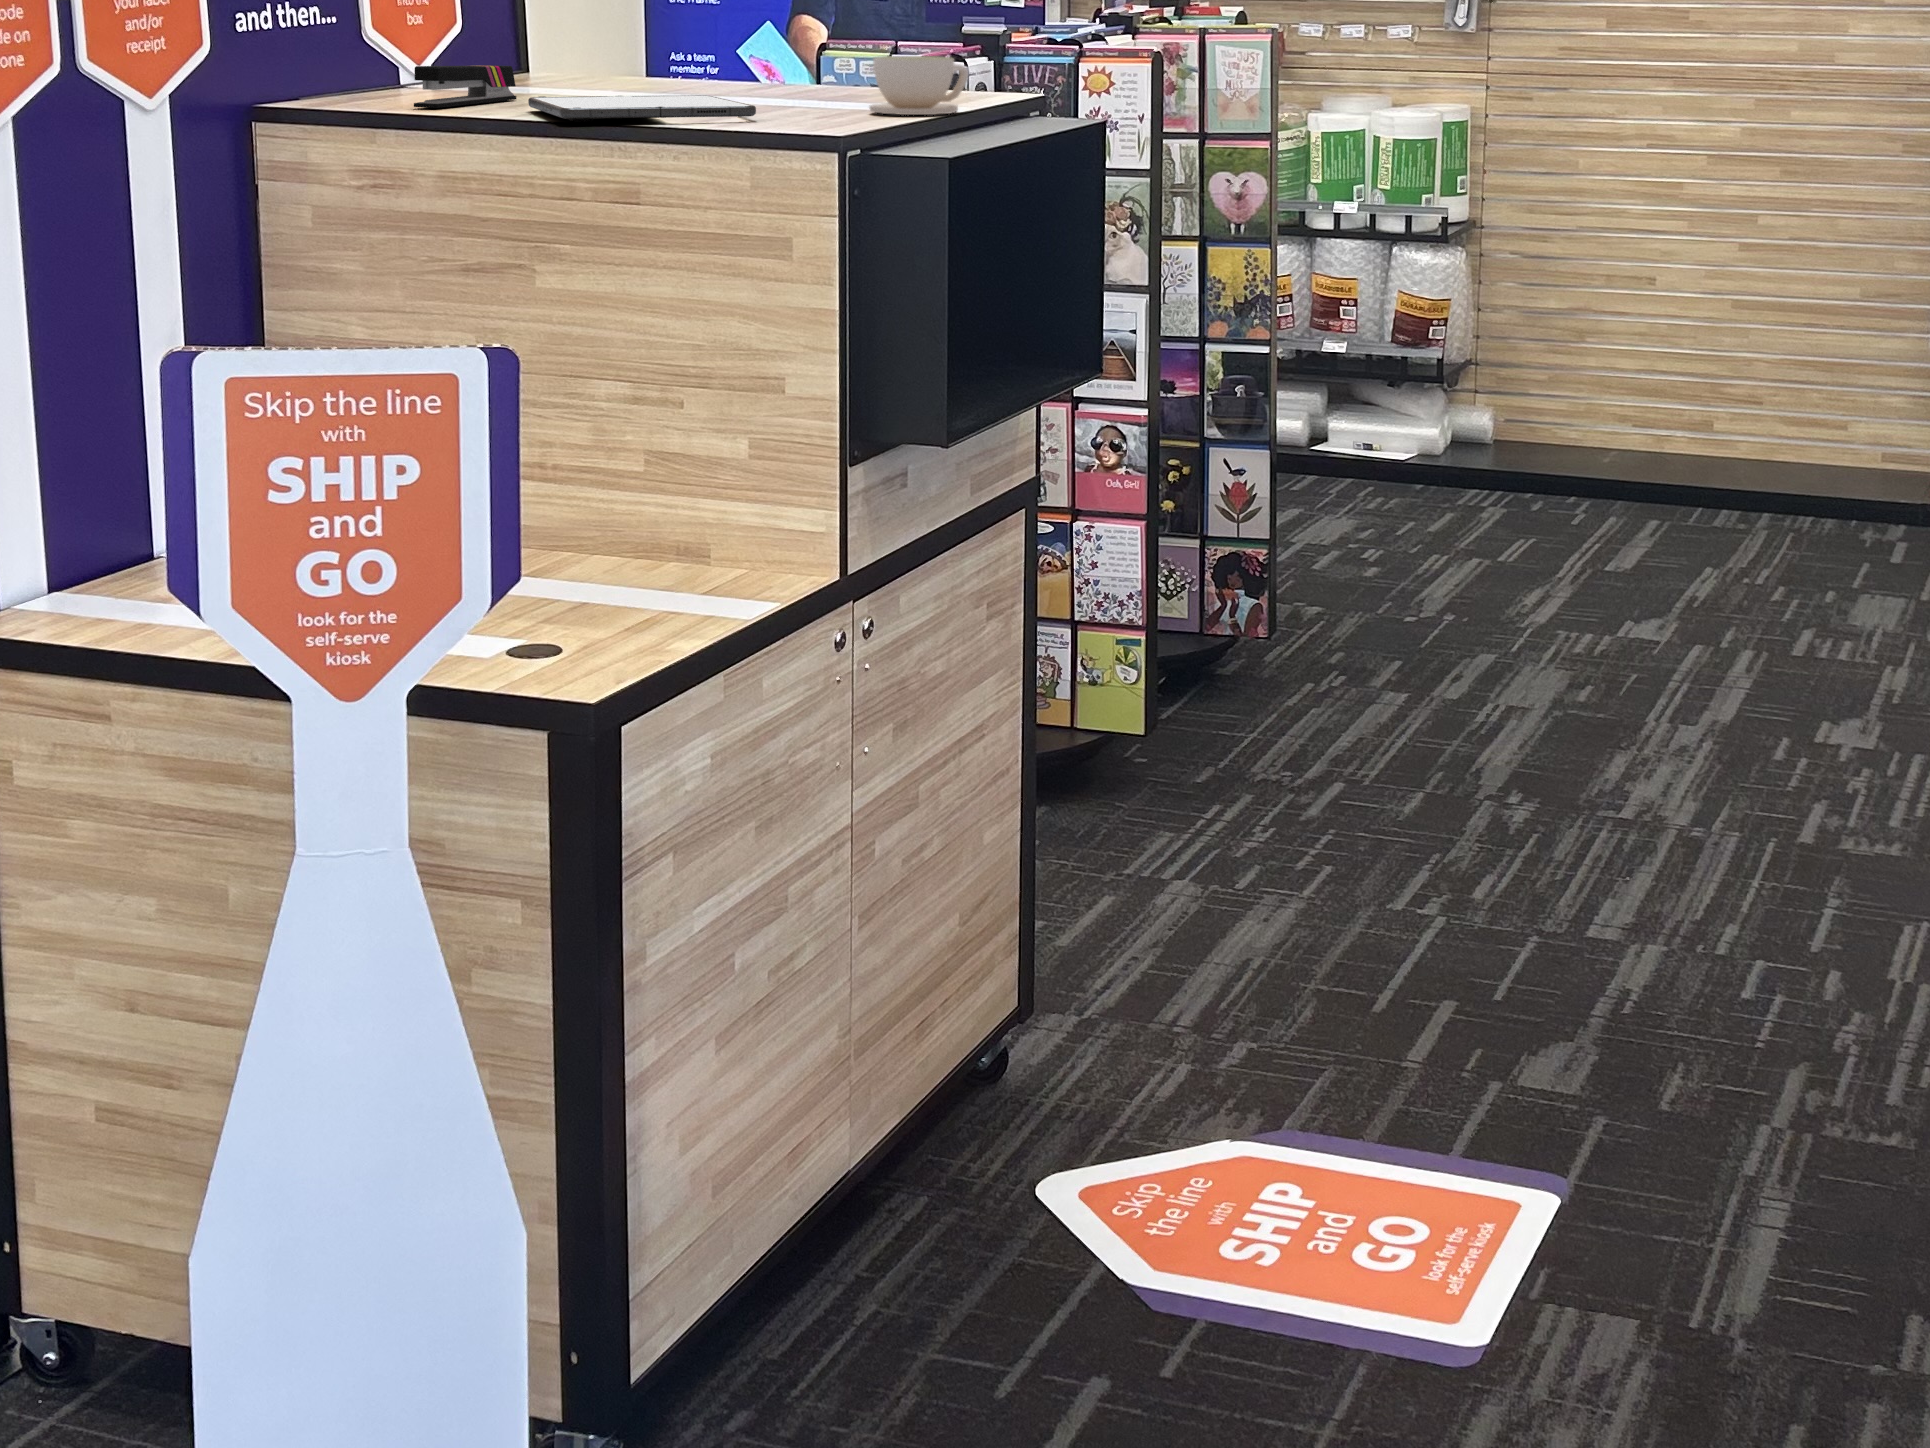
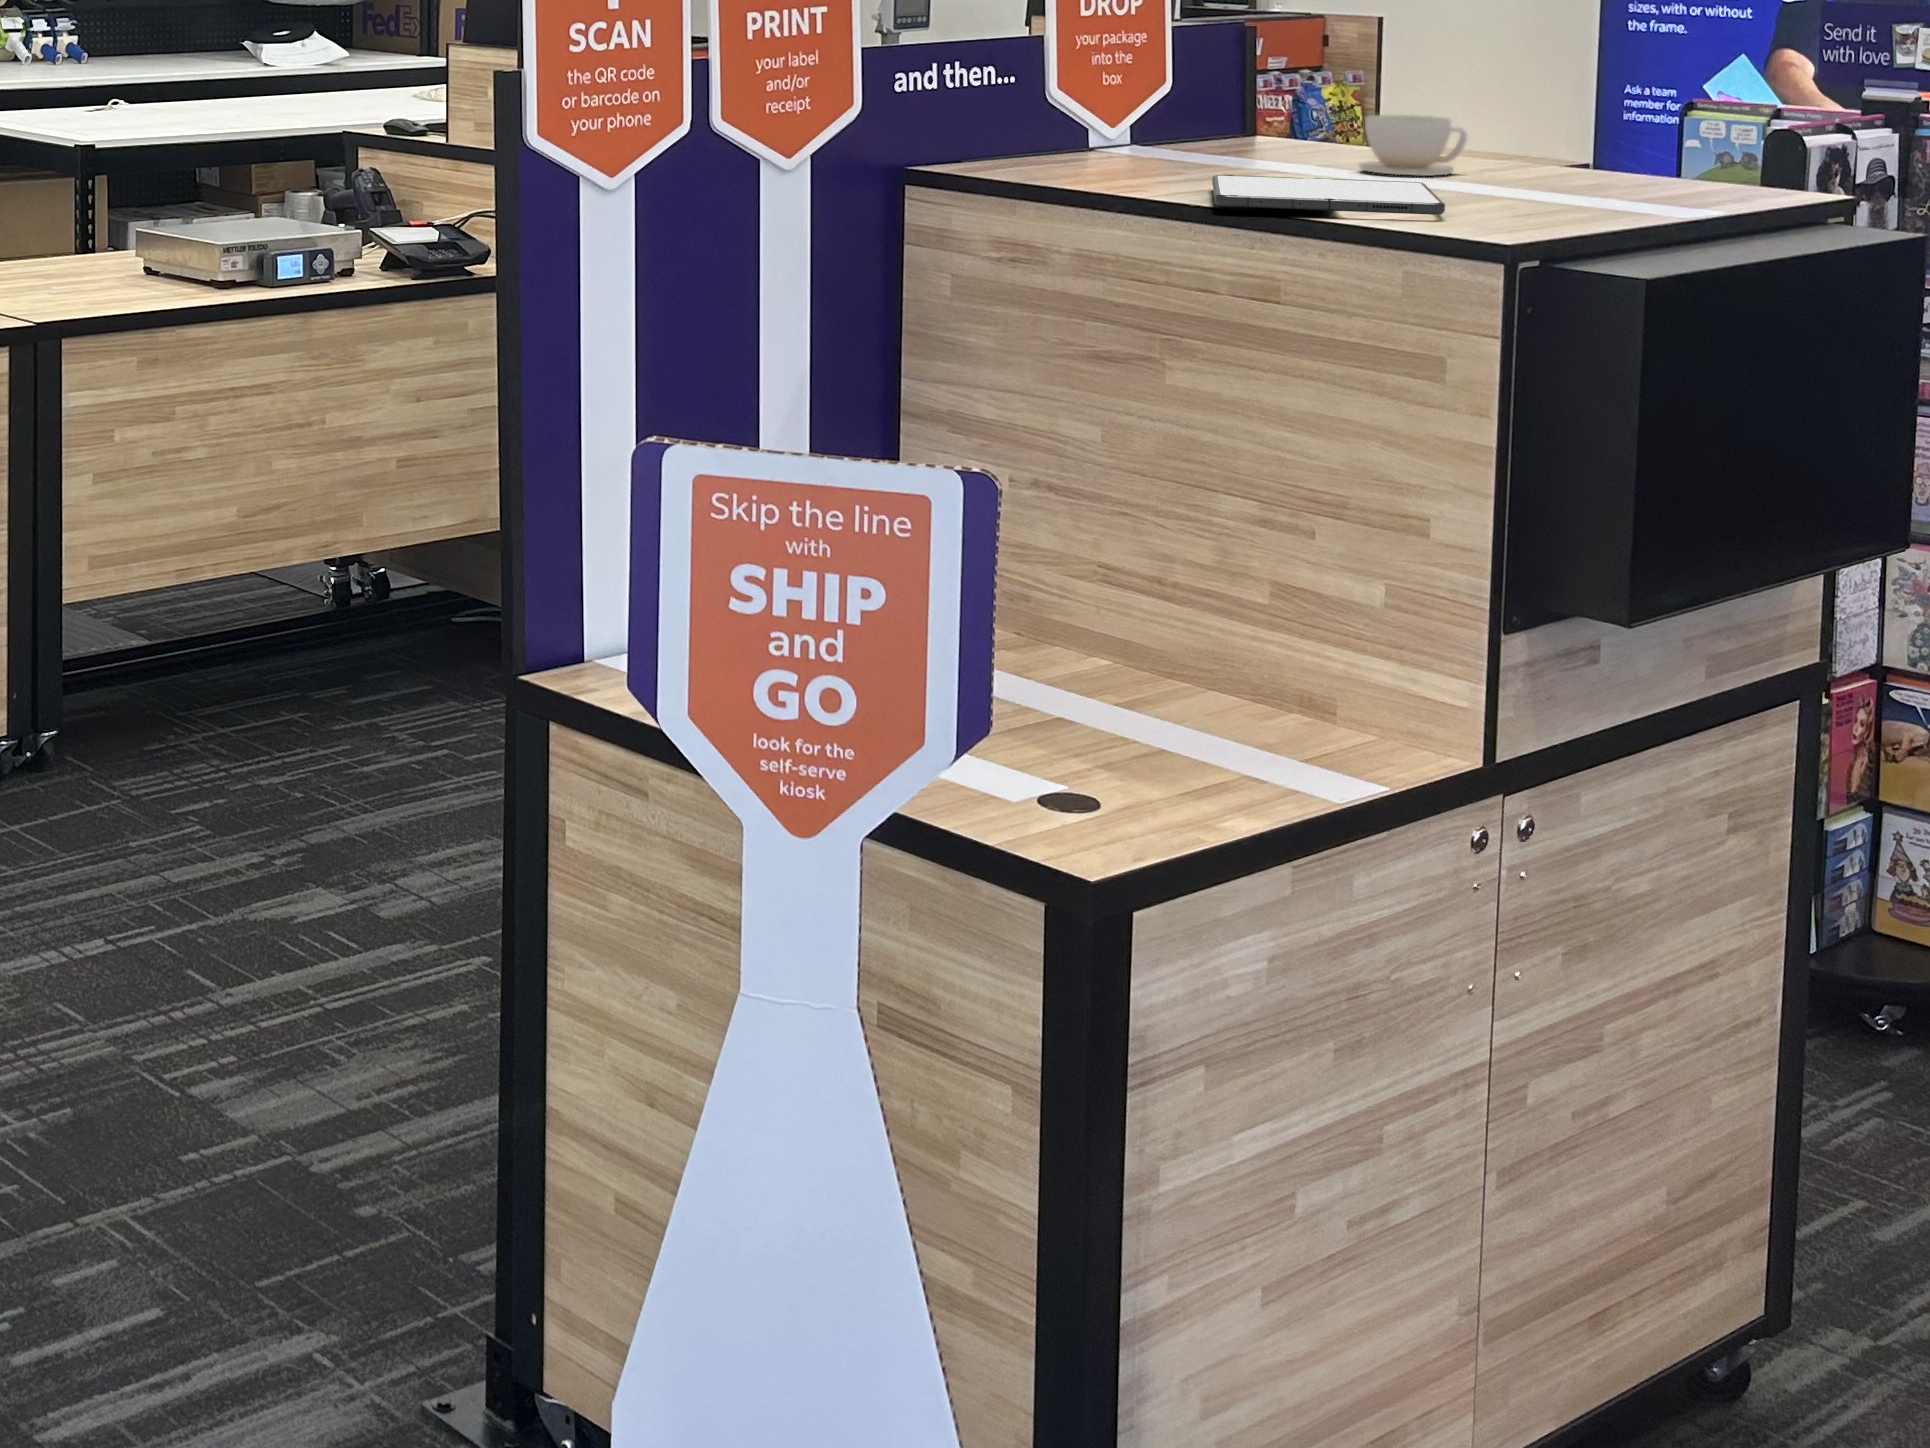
coffee cup: present [869,56,968,115] -> present [1359,115,1467,176]
stapler: present [414,65,516,108] -> none [1098,134,1223,180]

